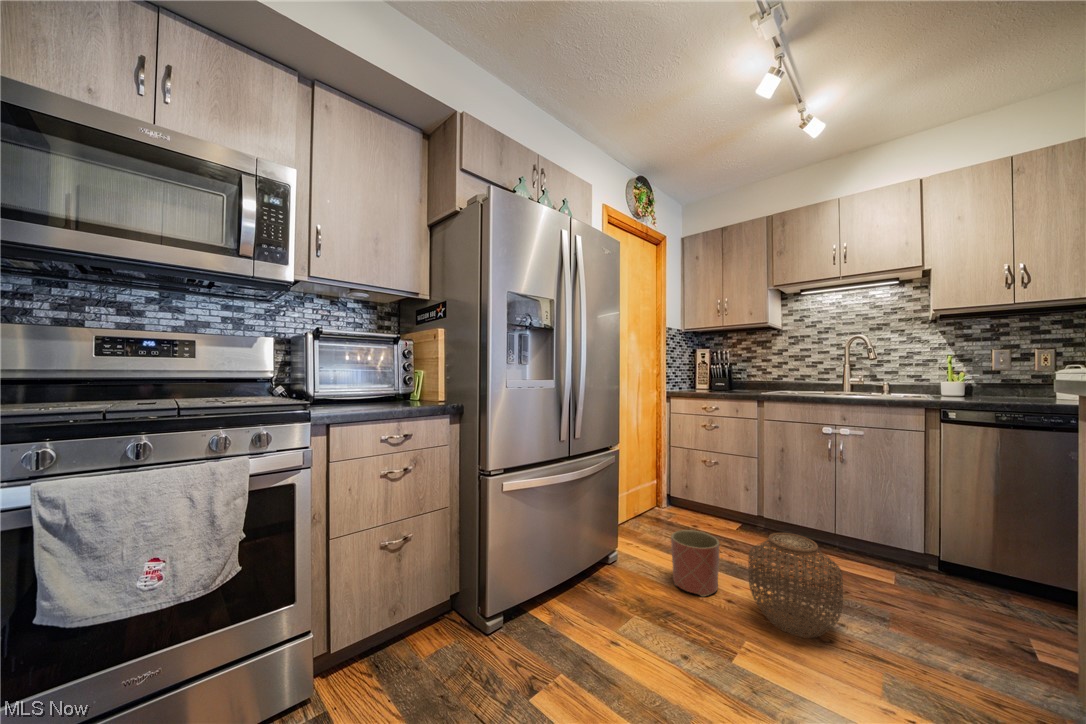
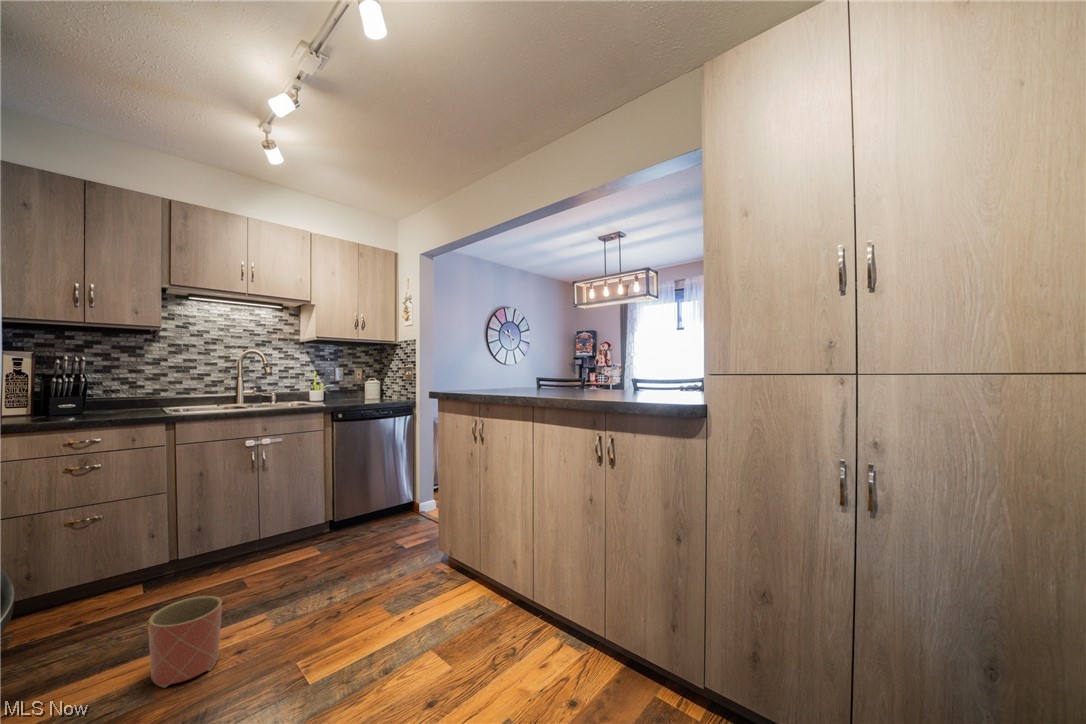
woven basket: present [749,533,843,638] -> none [264,543,346,637]

